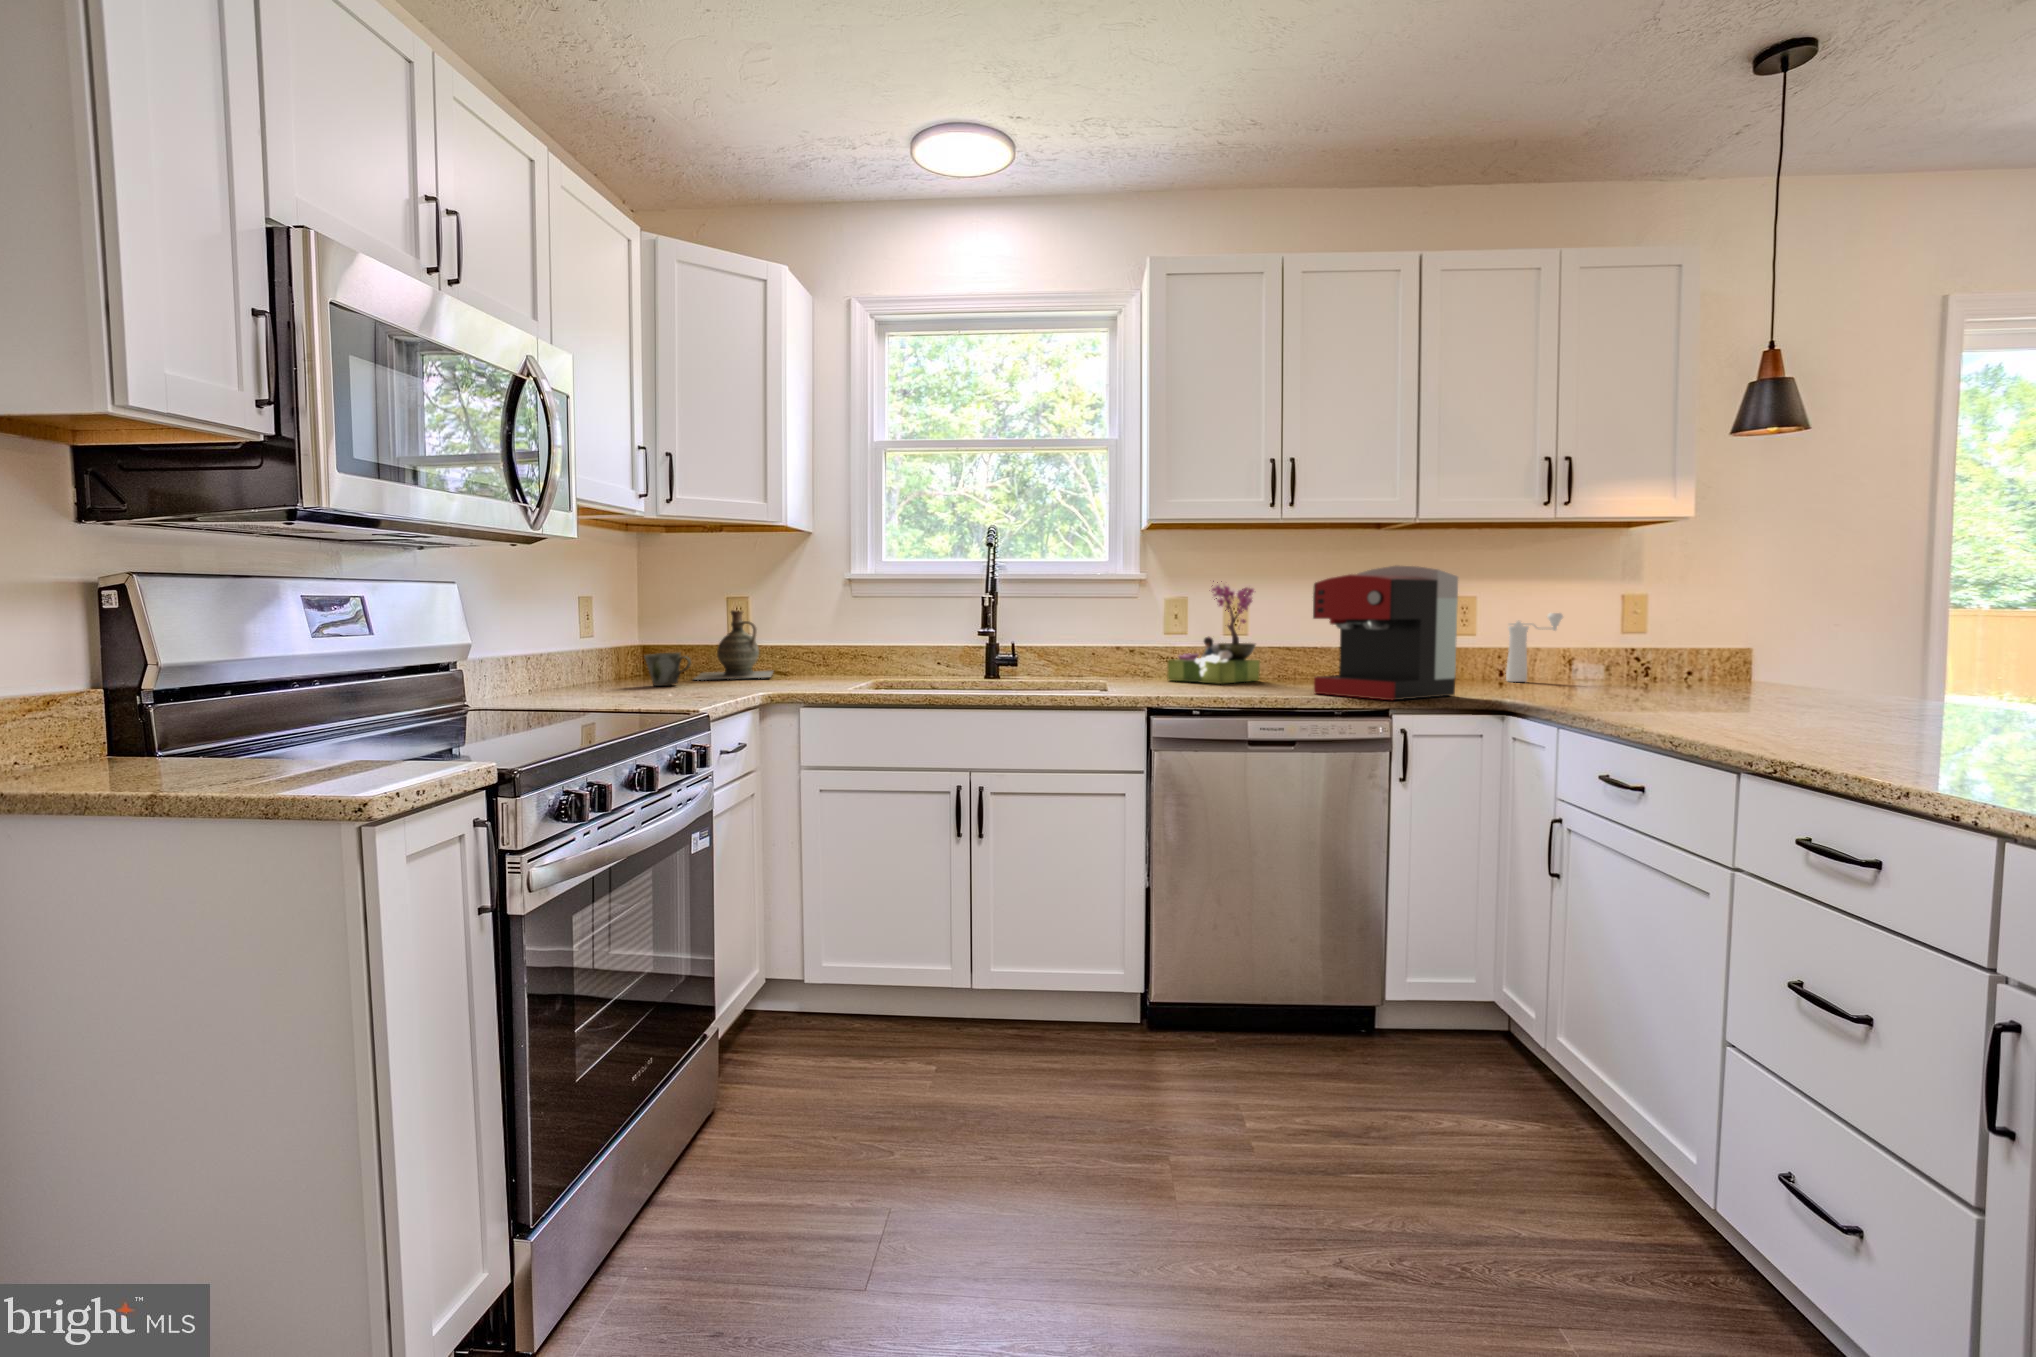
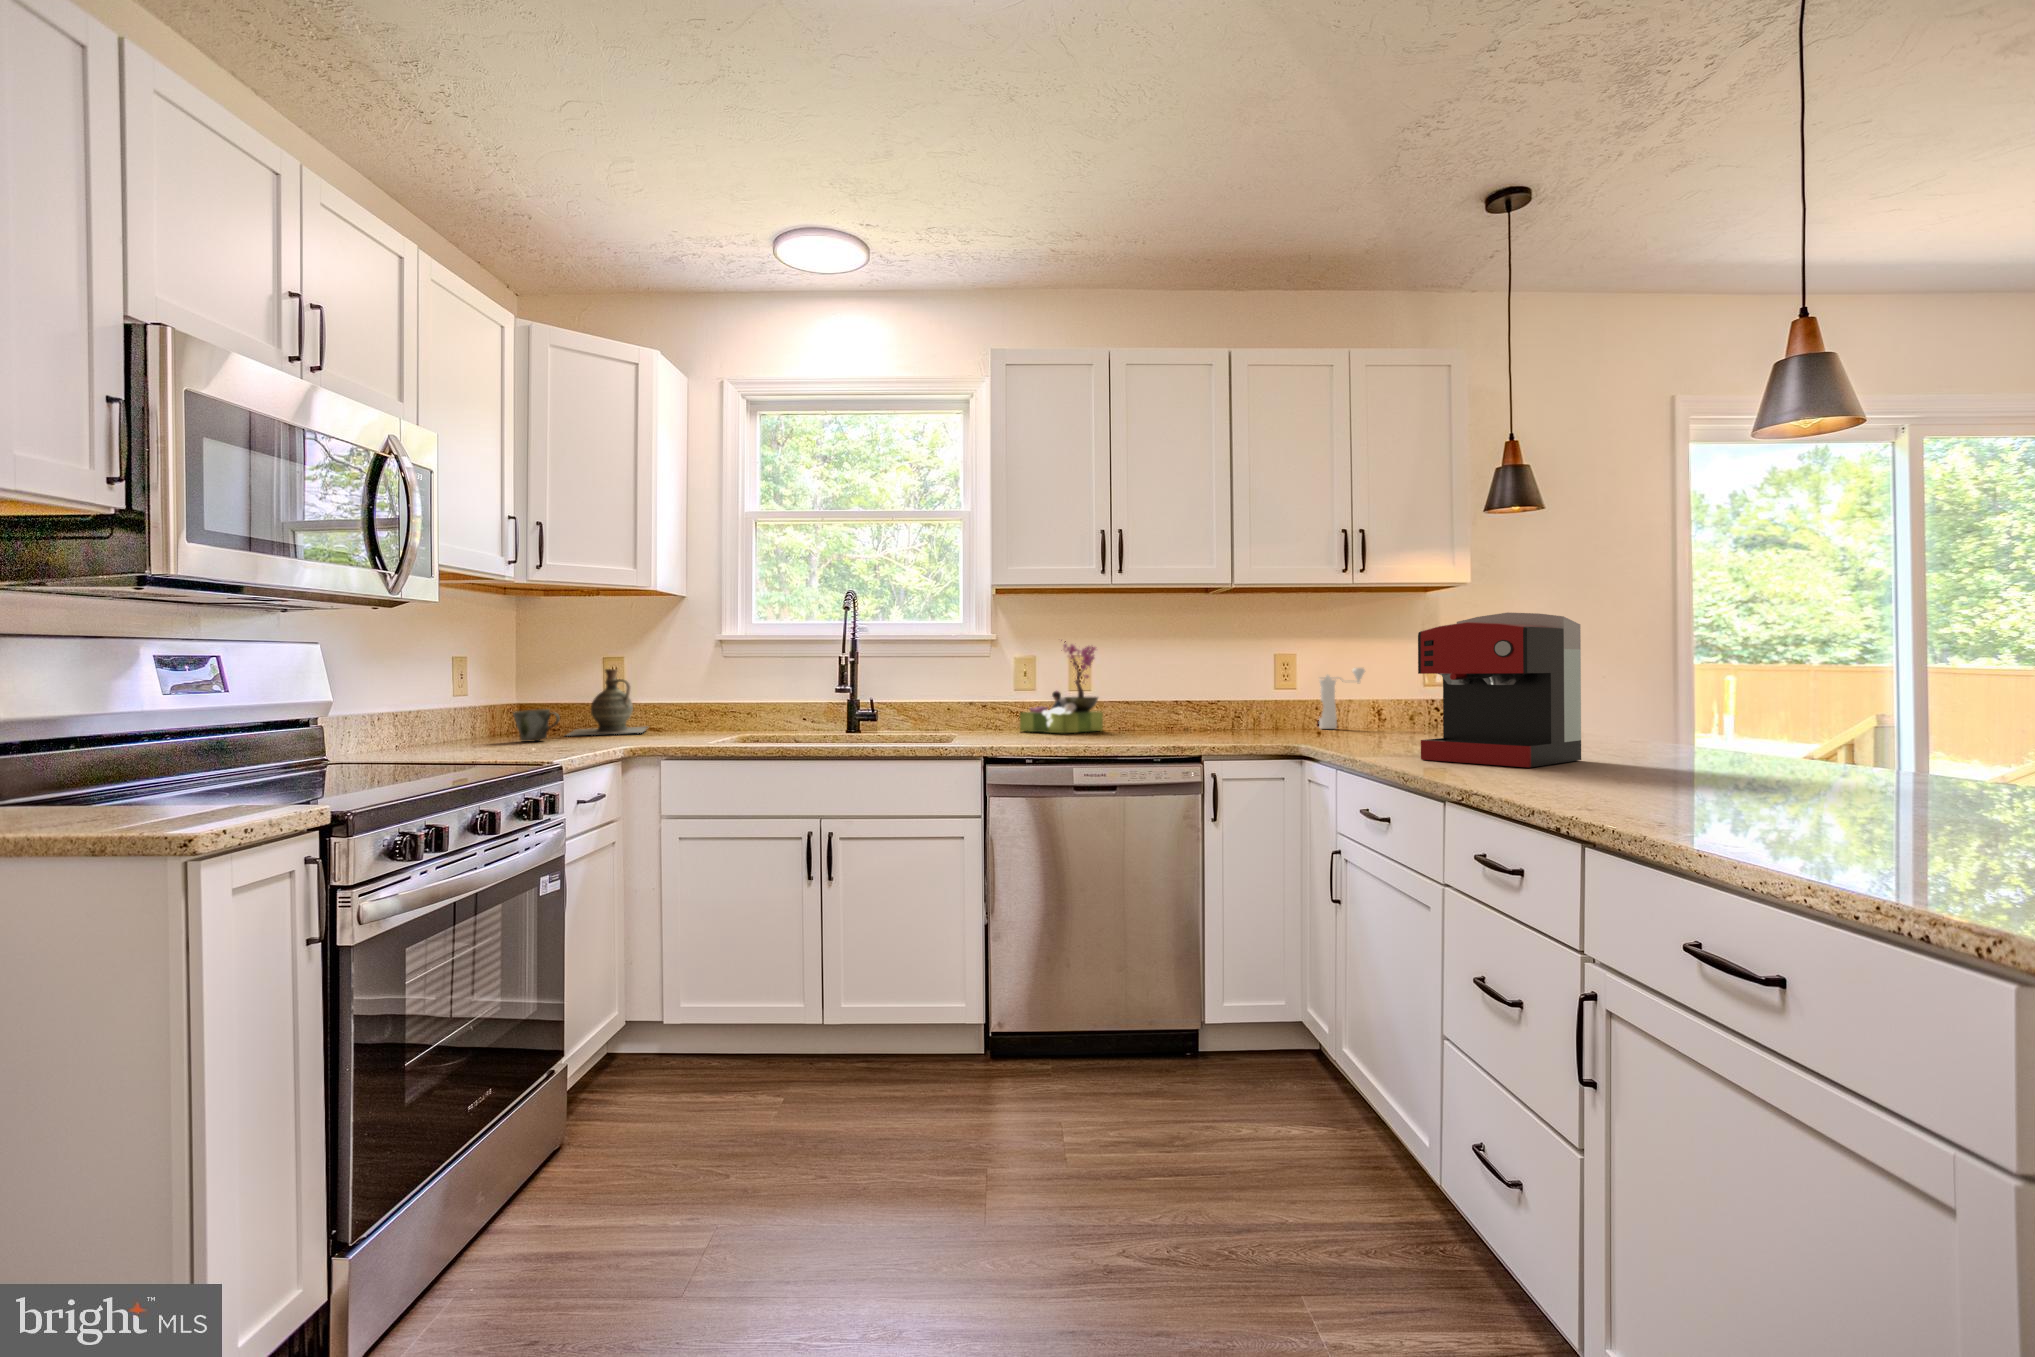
coffee maker: present [1313,566,1458,700] -> present [1418,613,1581,767]

